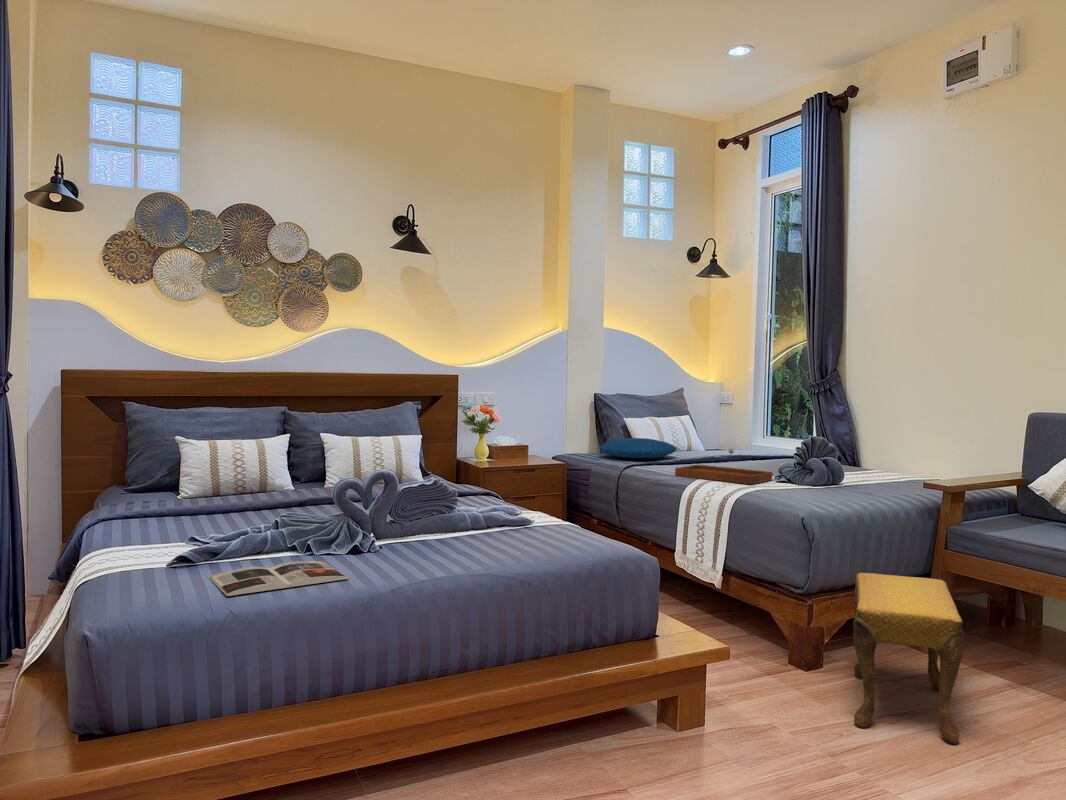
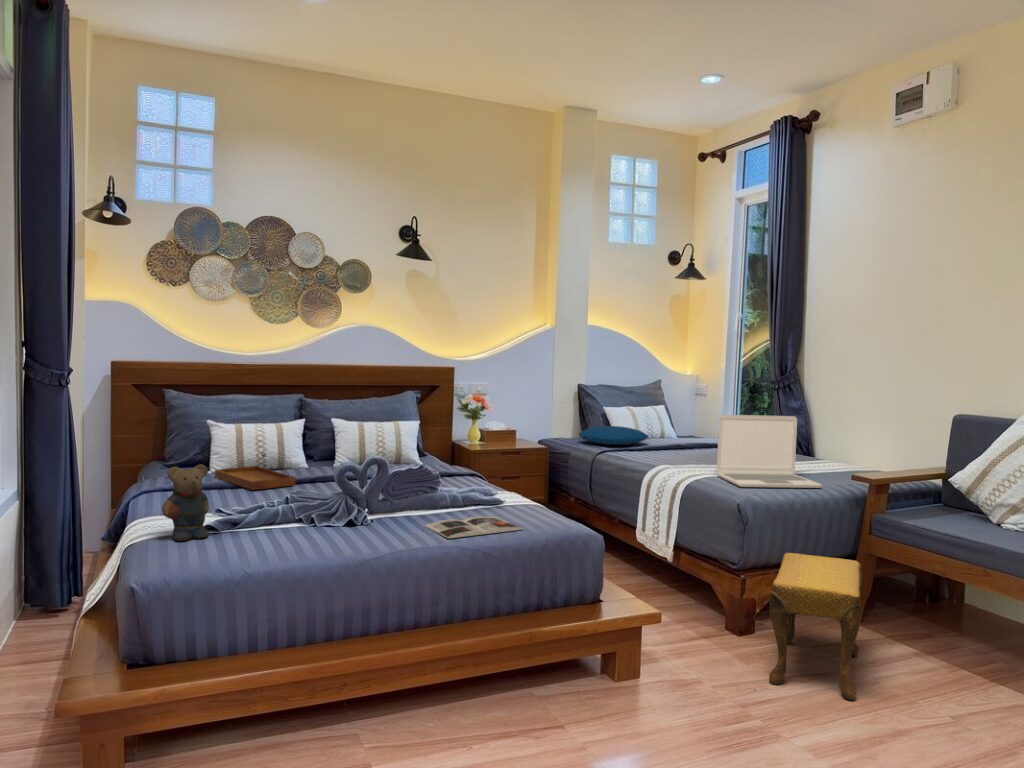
laptop: none [767,419,890,499] -> present [717,415,822,488]
tray: present [675,449,773,484] -> present [215,452,295,490]
teddy bear: none [121,482,181,577] -> present [162,464,209,541]
magazine: present [210,561,349,596] -> present [425,516,523,538]

